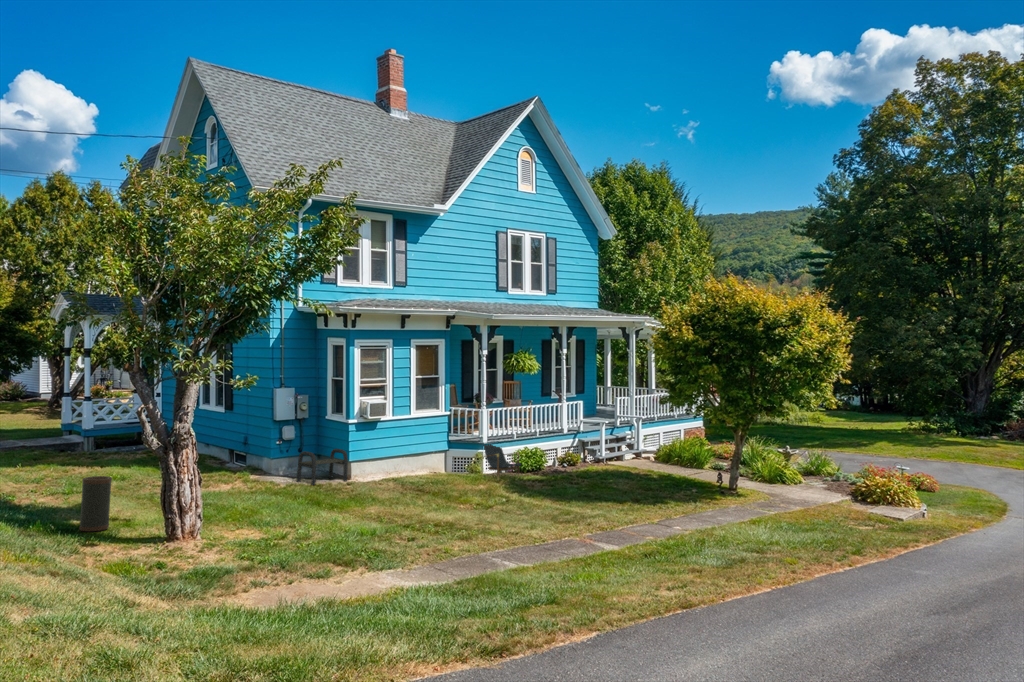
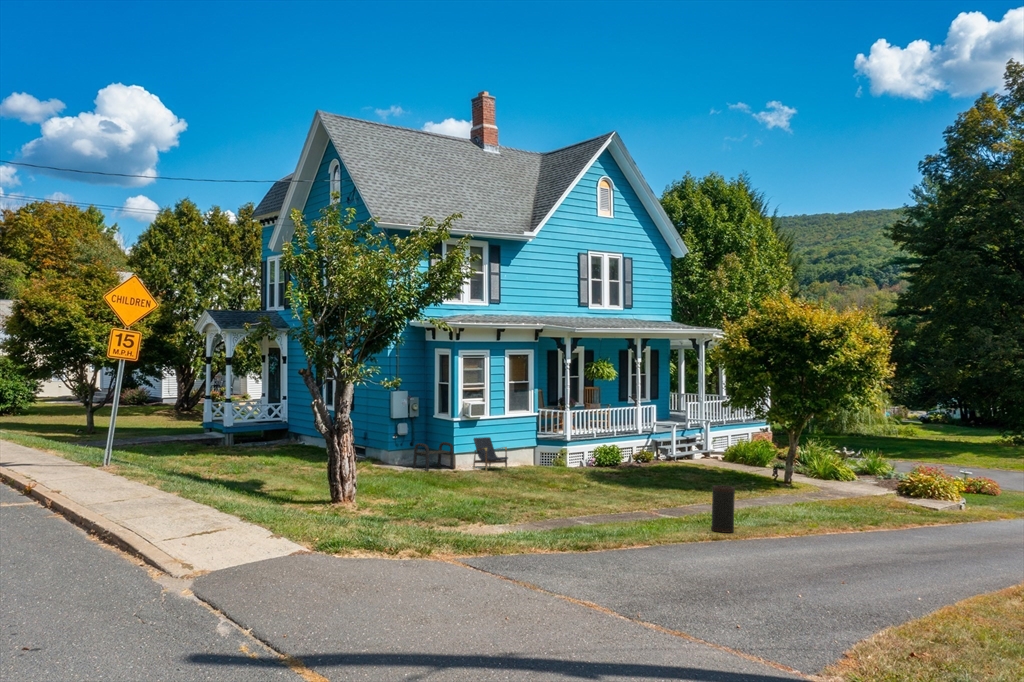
lounge chair: present [483,444,521,480] -> present [473,437,508,471]
trash can: present [79,476,112,532] -> present [711,485,735,533]

